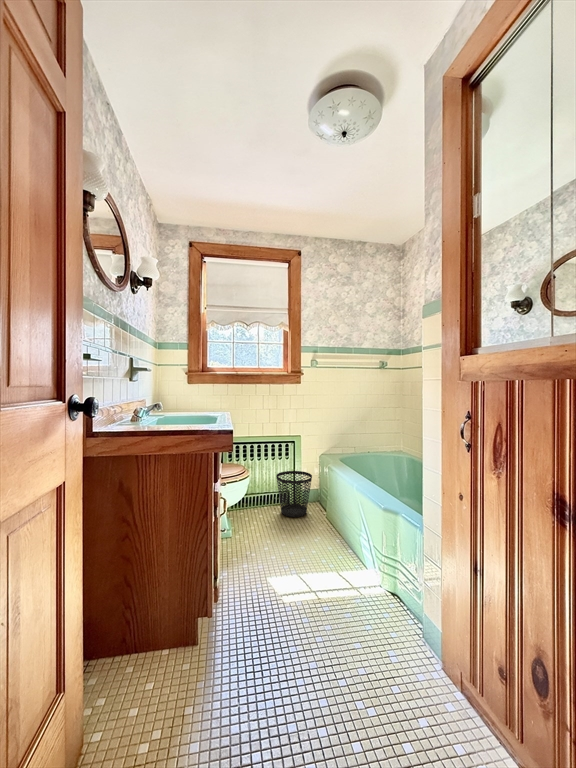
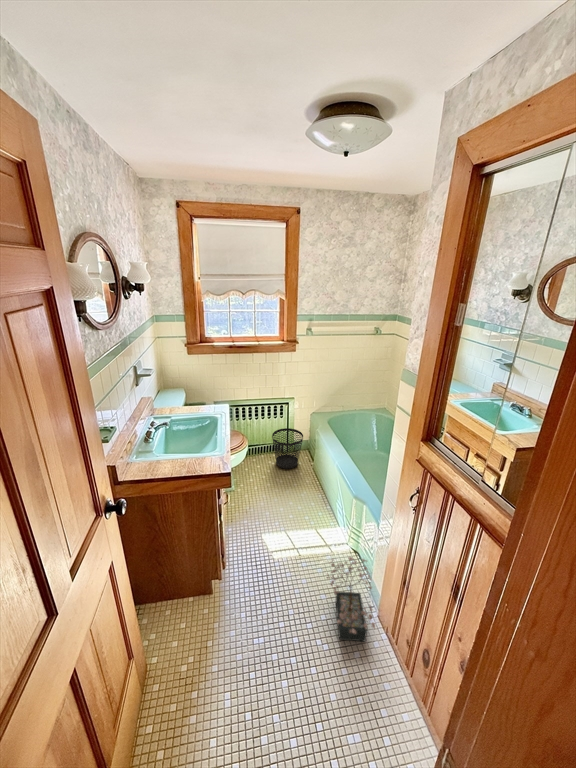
decorative plant: none [360,569,445,702] -> present [327,557,375,641]

